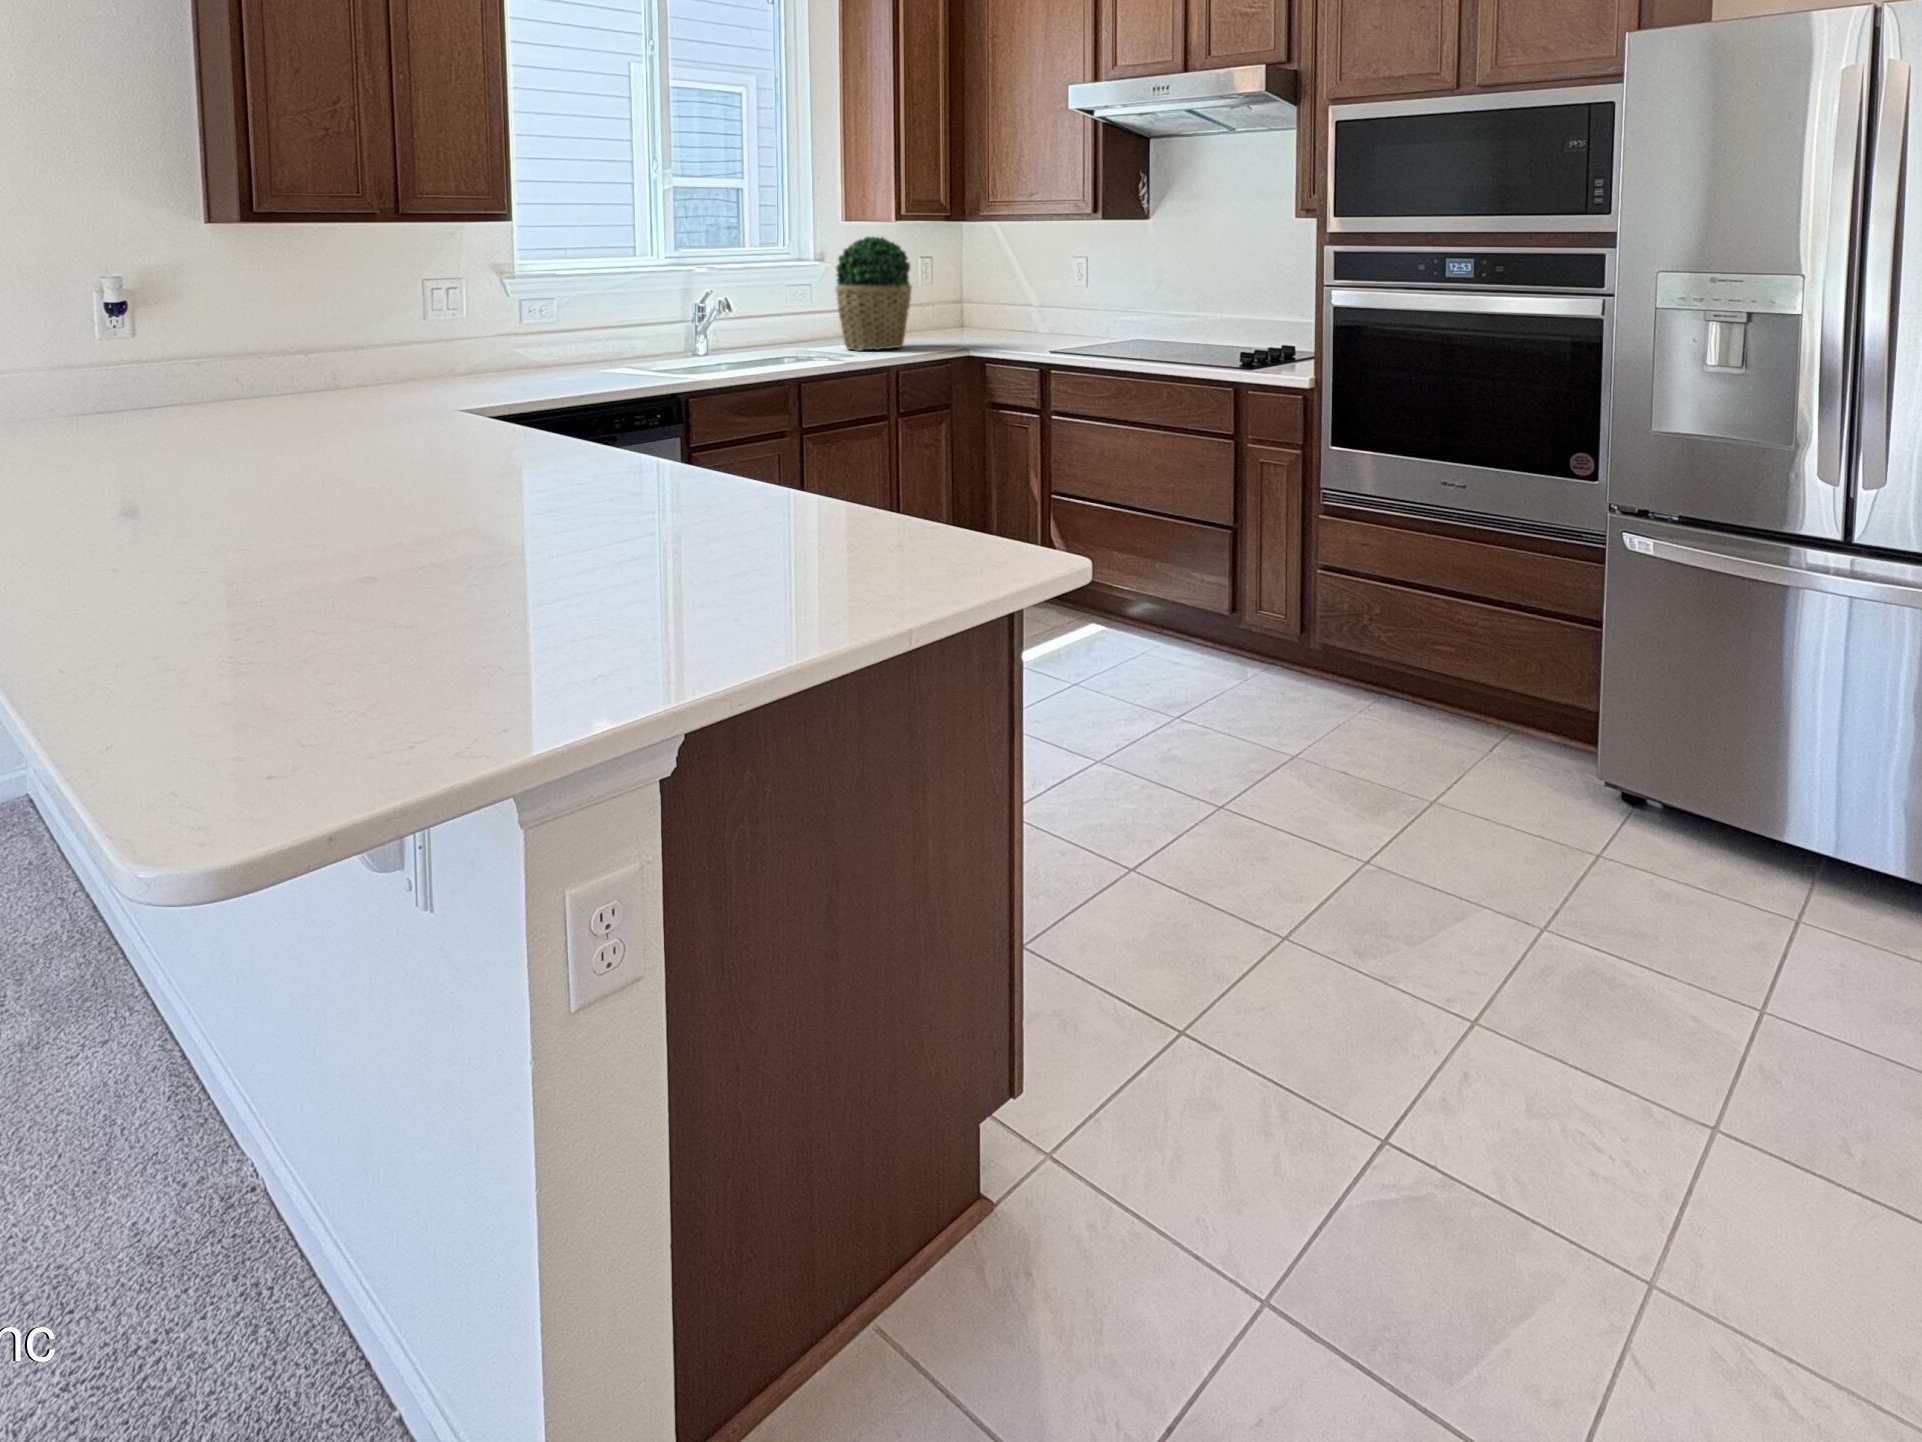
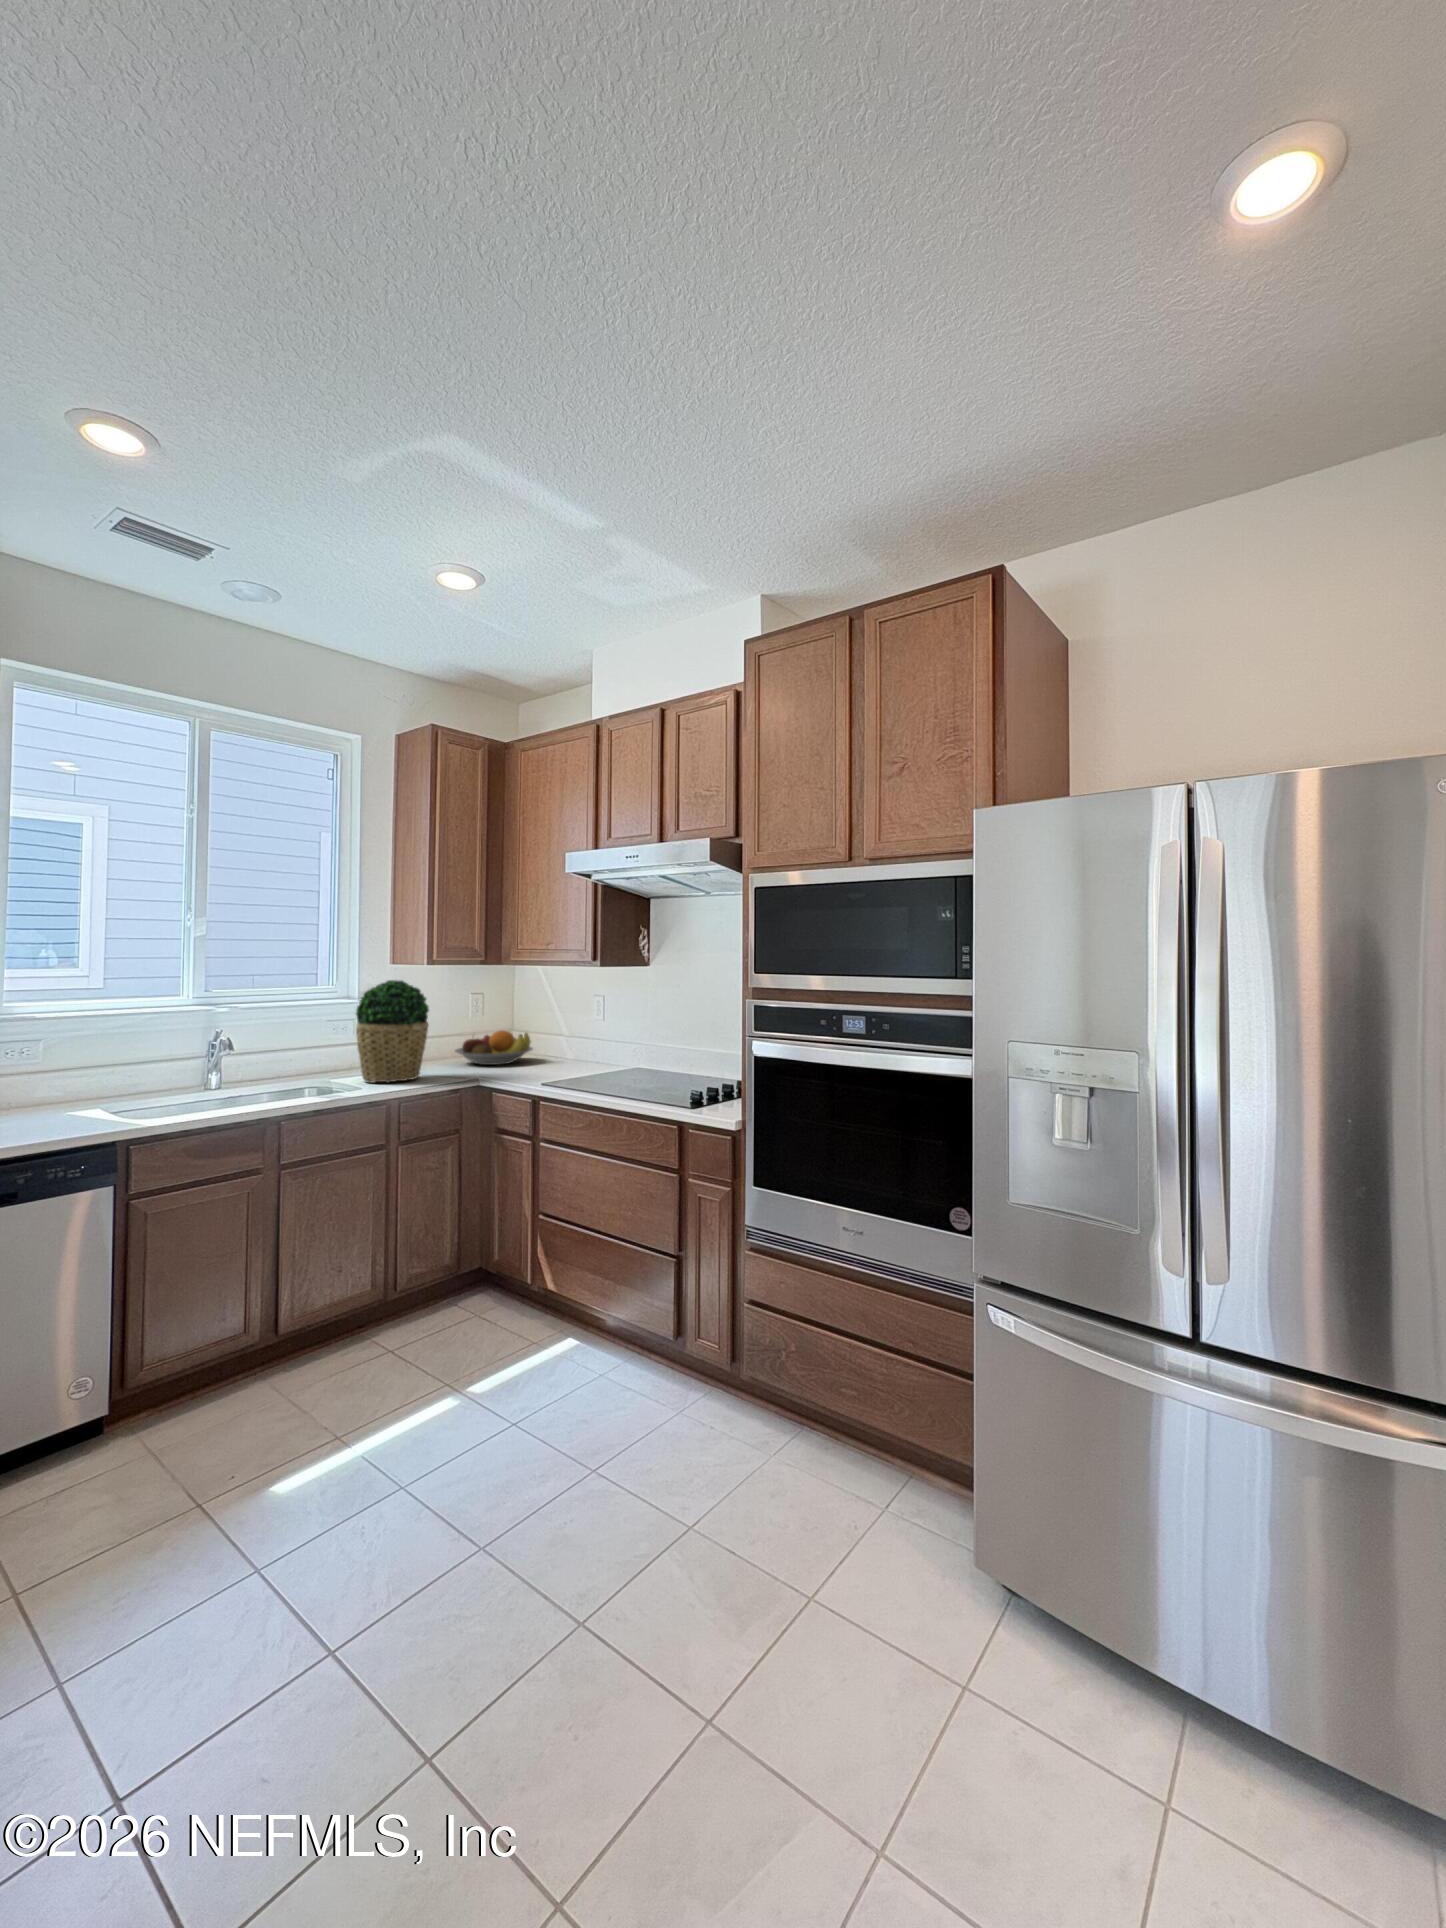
fruit bowl: none [915,298,1003,337] -> present [455,1030,532,1065]

